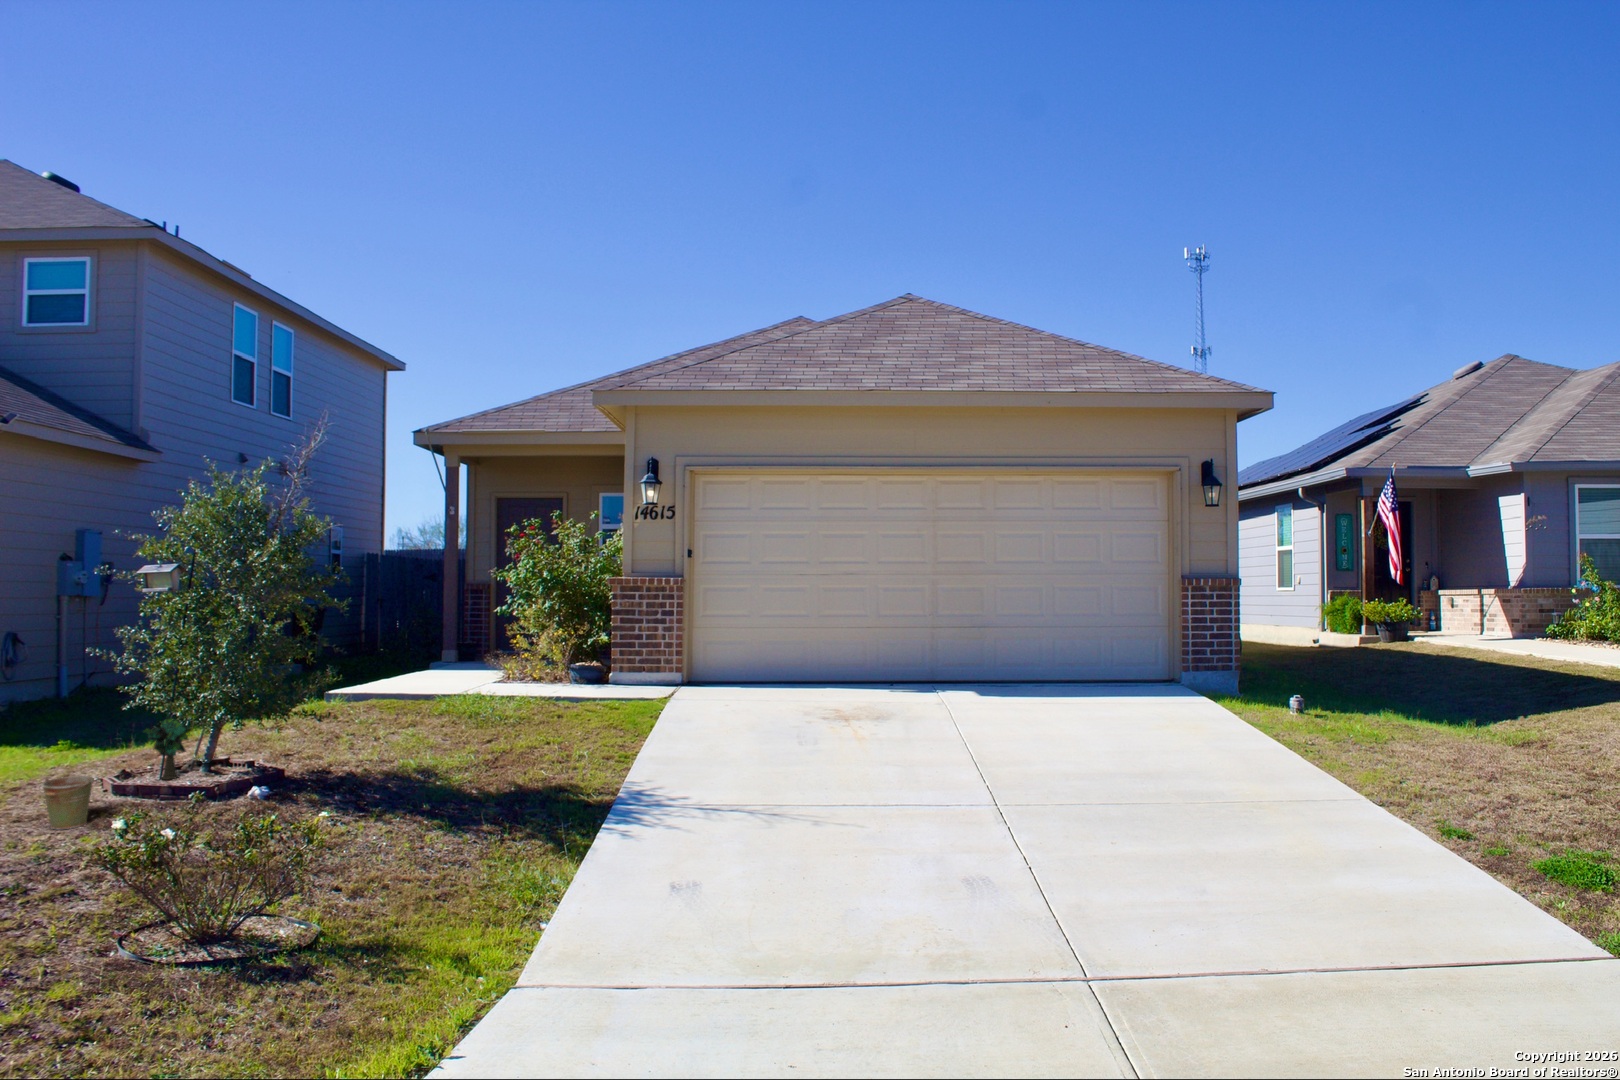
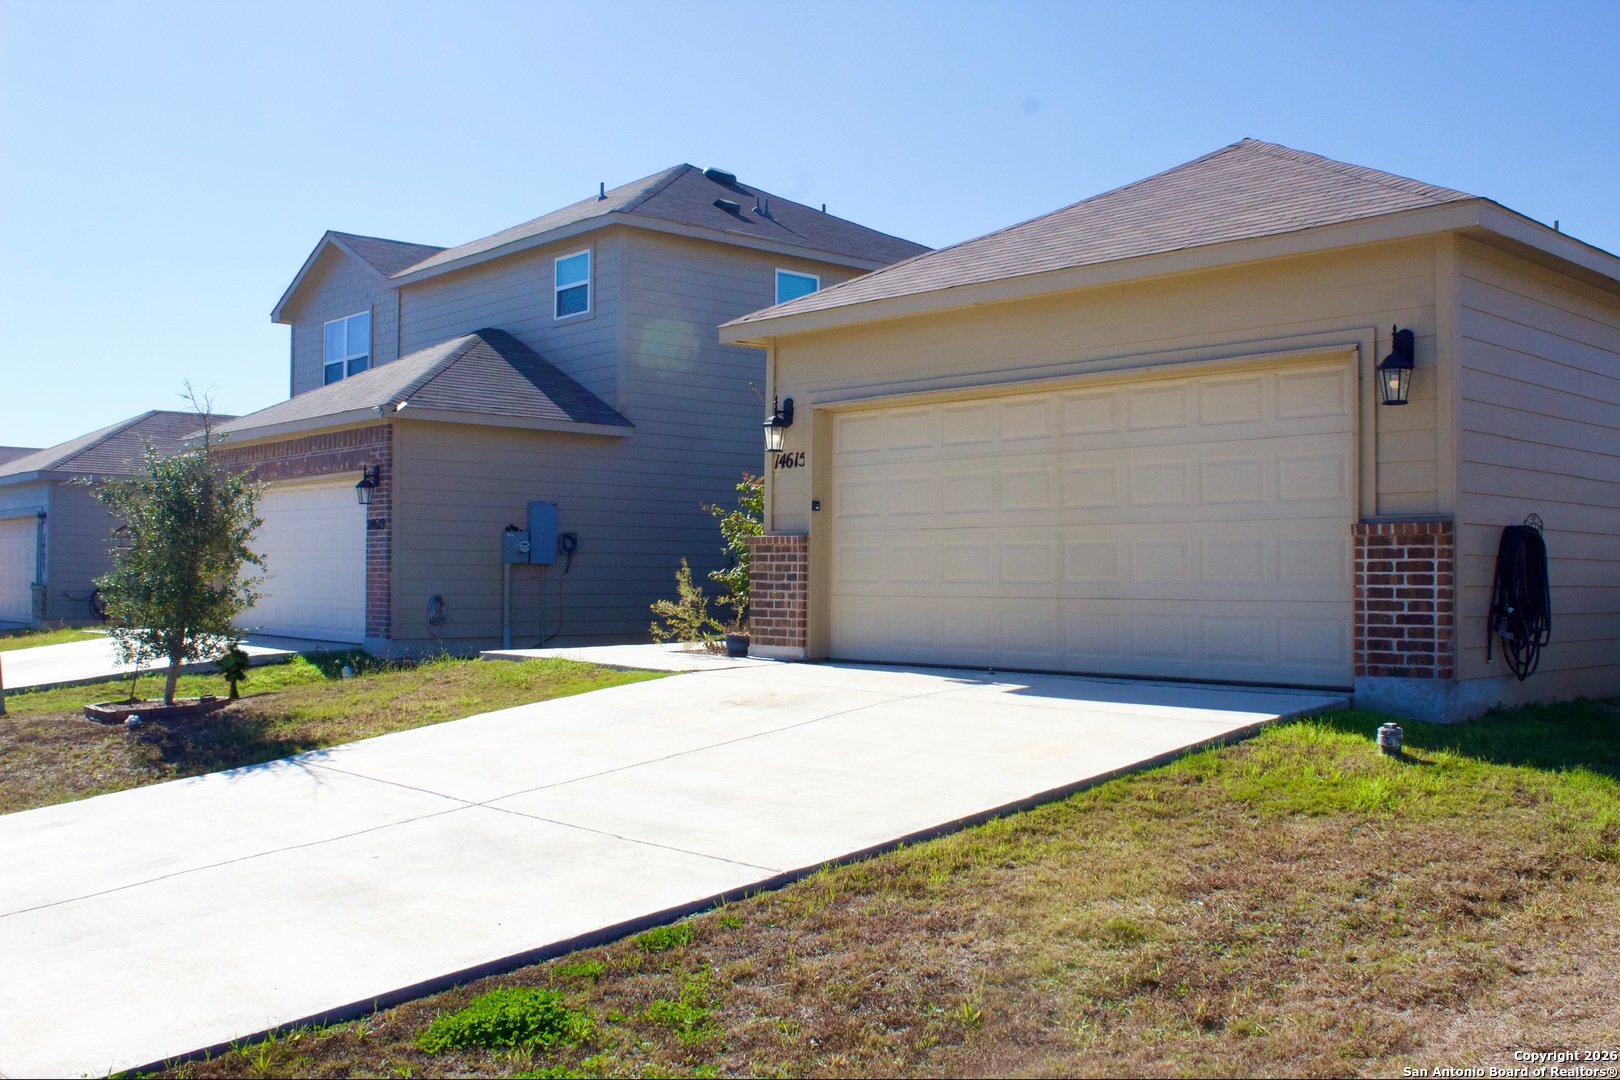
bucket: present [41,776,94,829] -> none [97,687,134,724]

